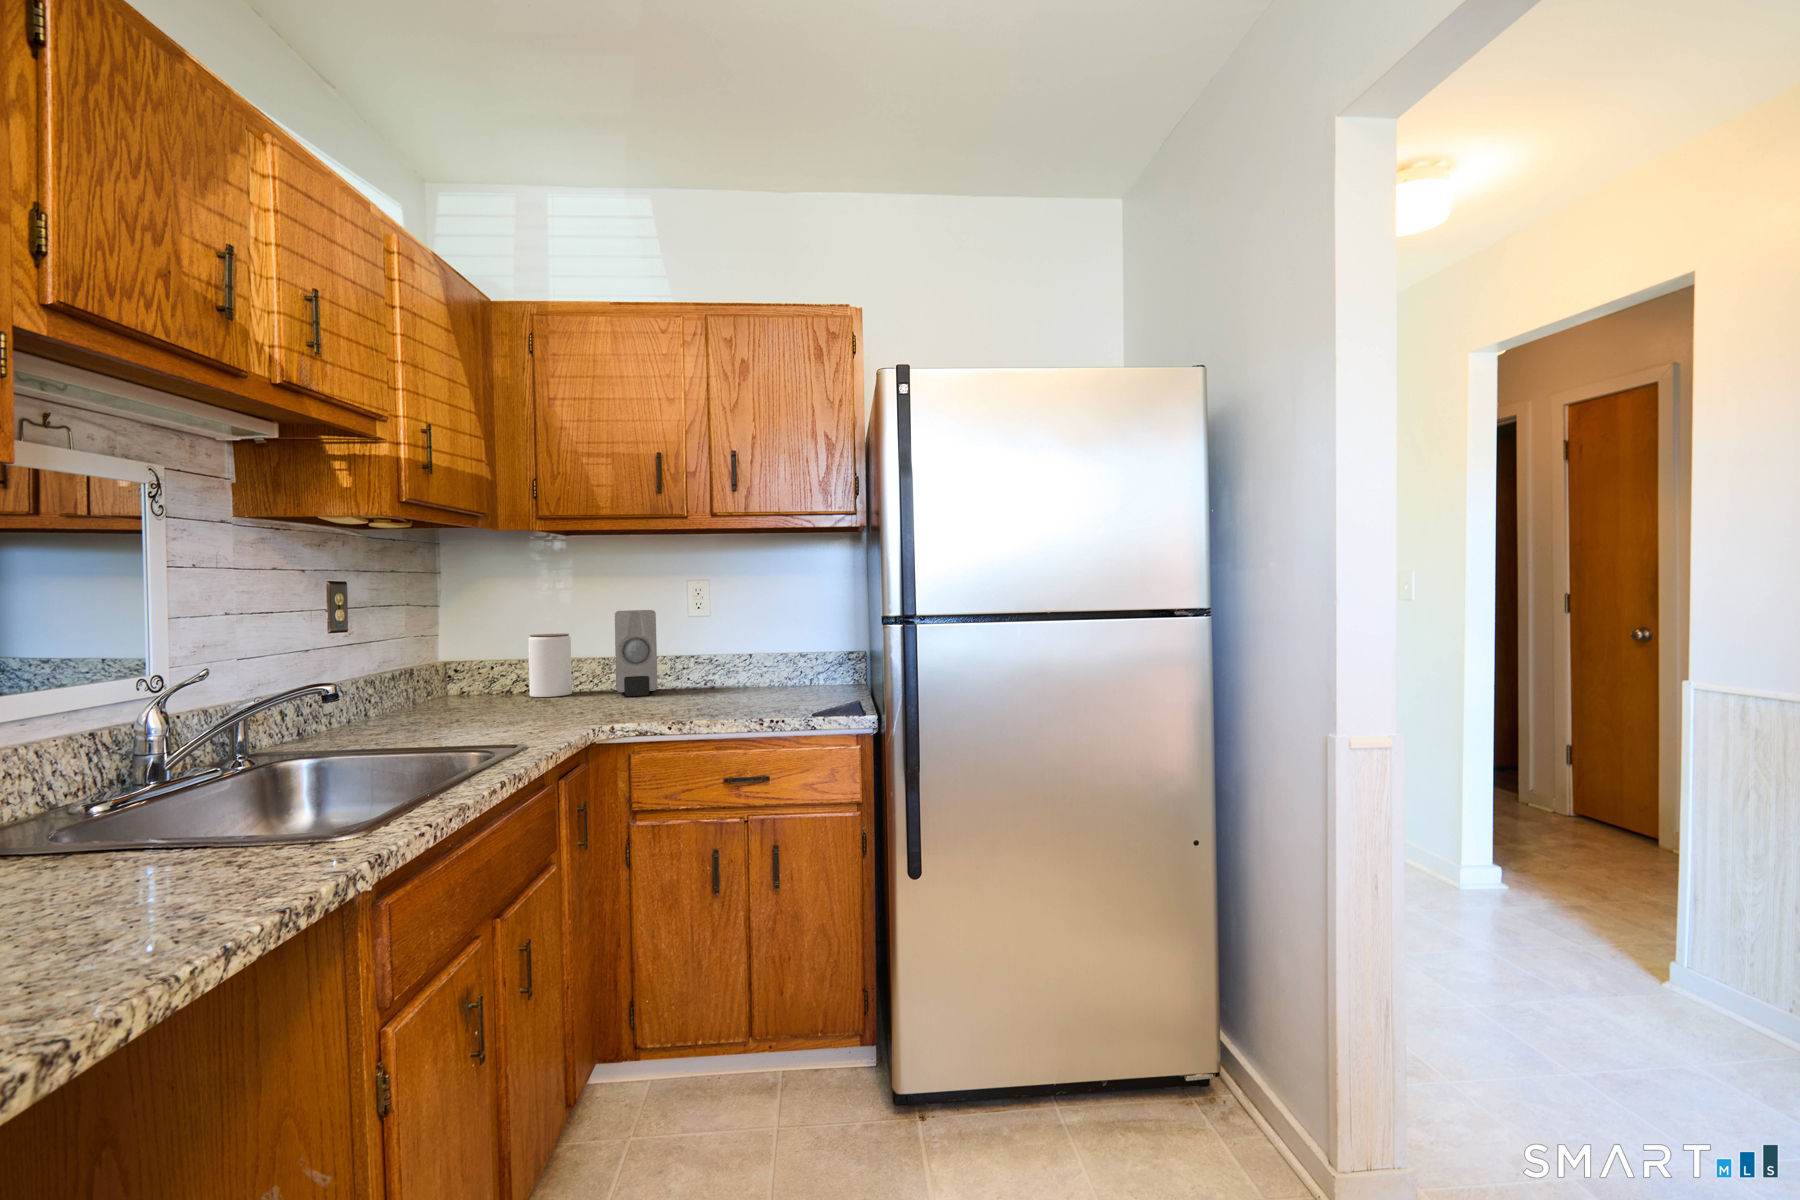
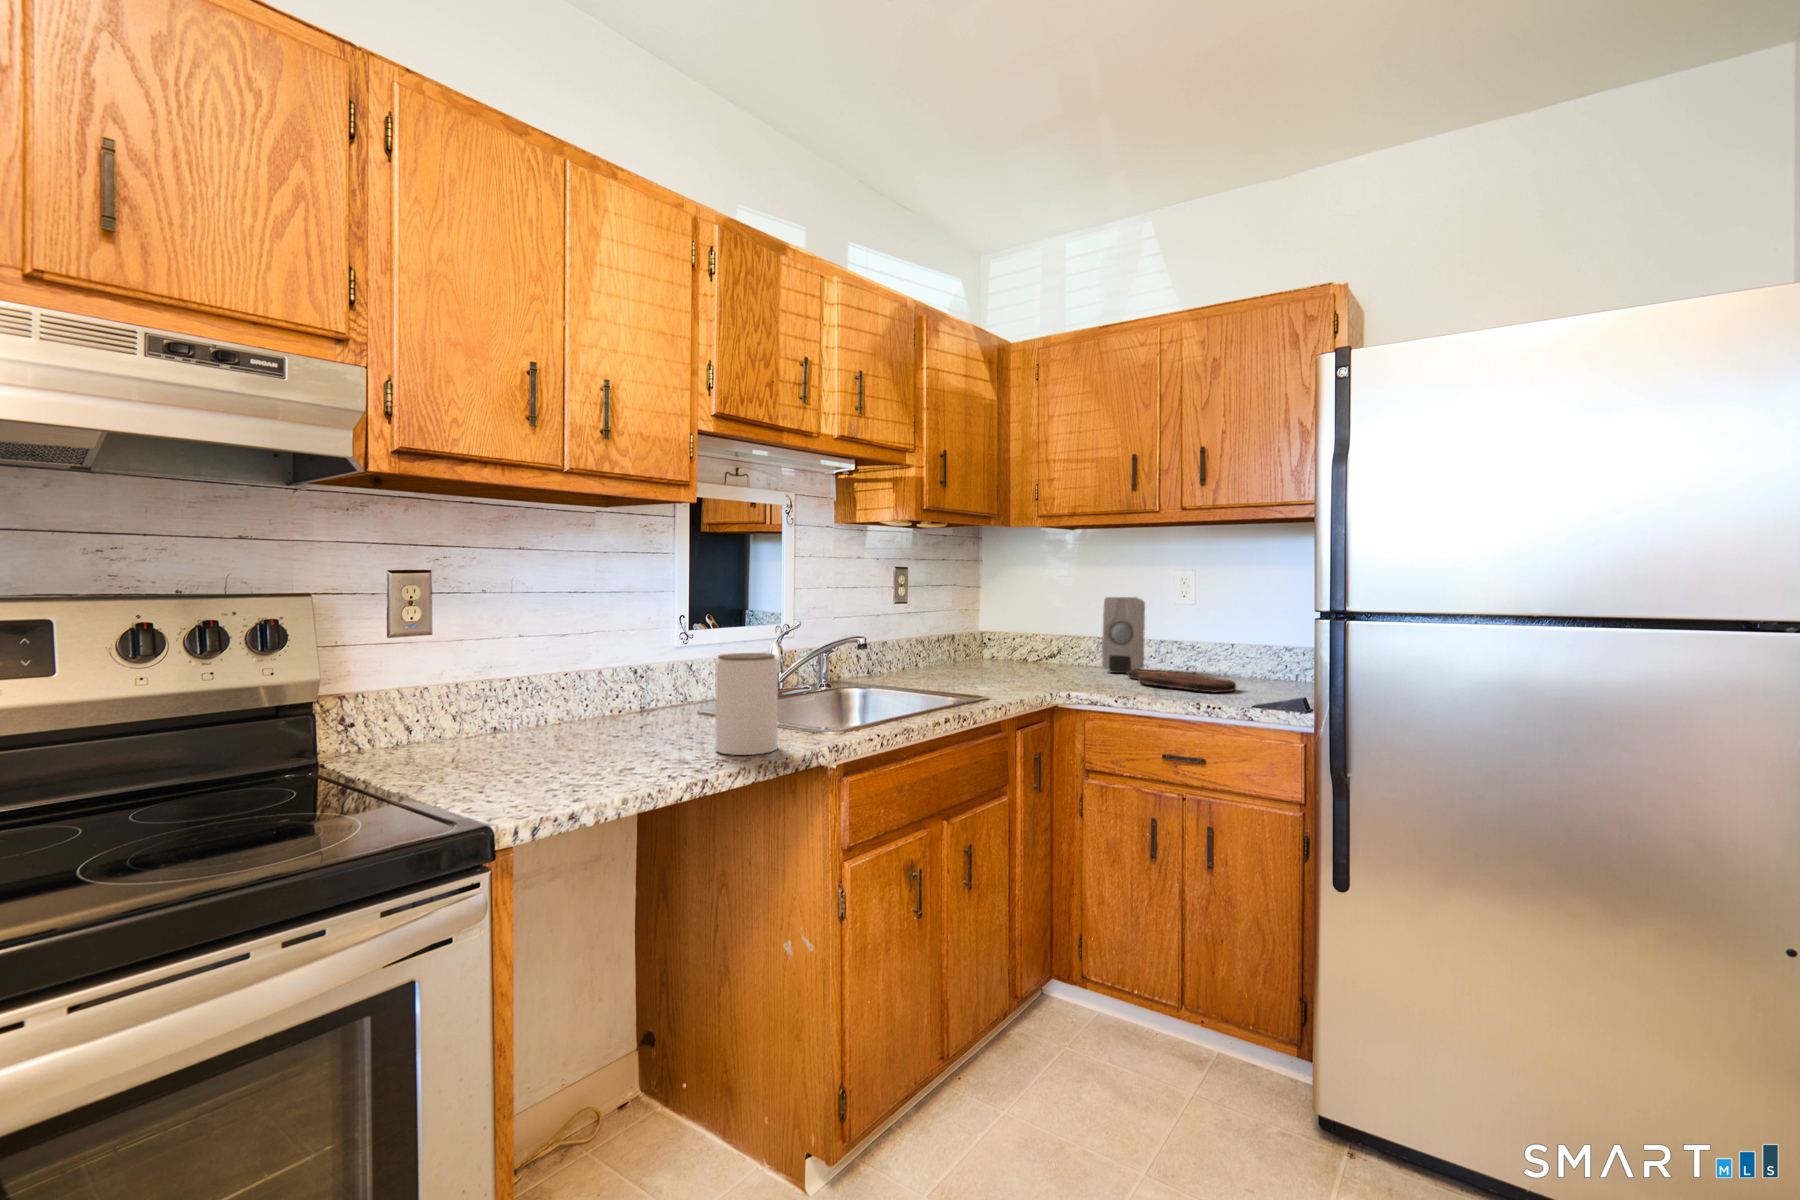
jar: present [528,634,572,697] -> present [716,653,778,755]
cutting board: none [652,689,779,707] -> present [1127,670,1236,692]

